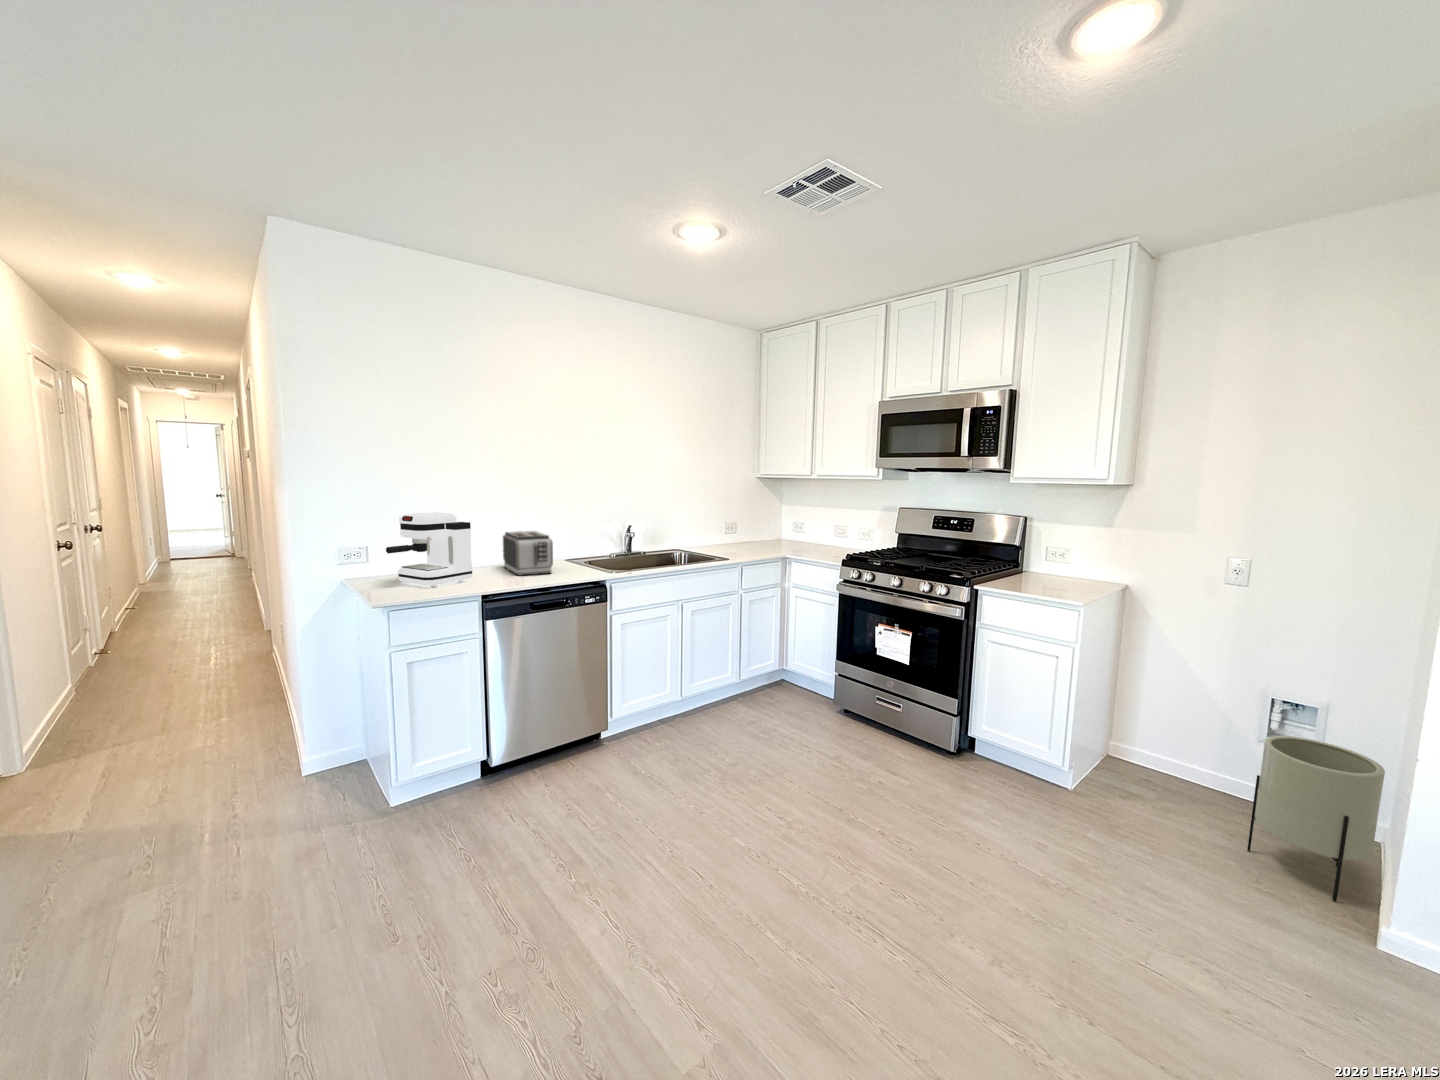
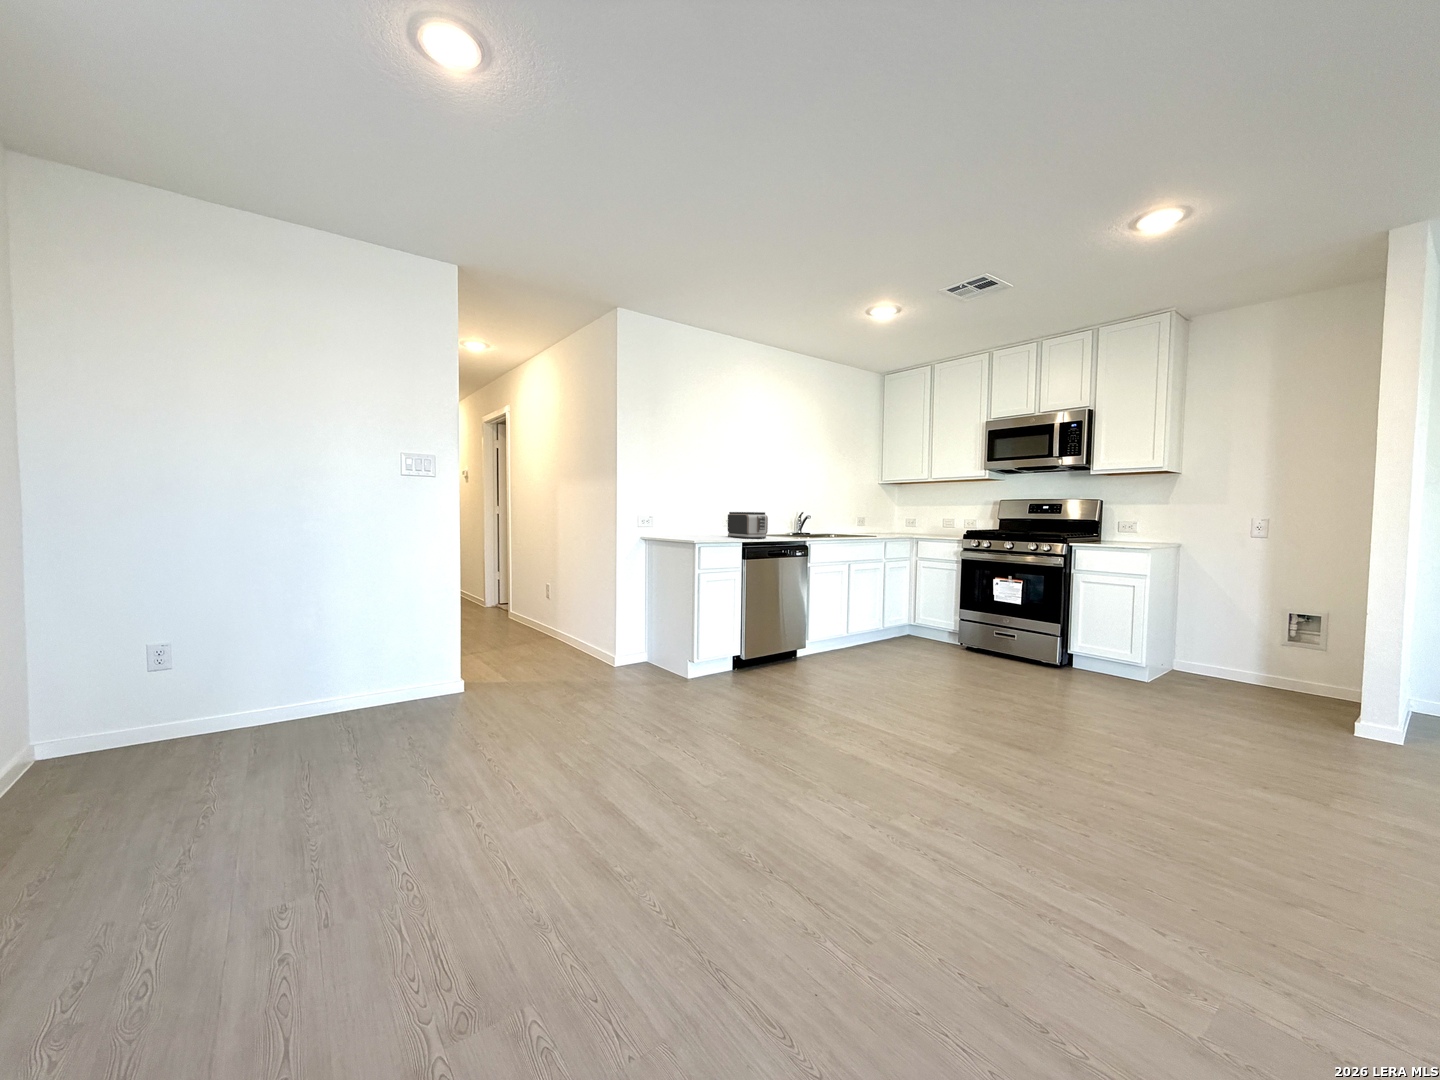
coffee maker: present [386,512,472,587] -> none [682,493,727,539]
planter: present [1247,736,1385,901] -> none [1276,629,1362,725]

